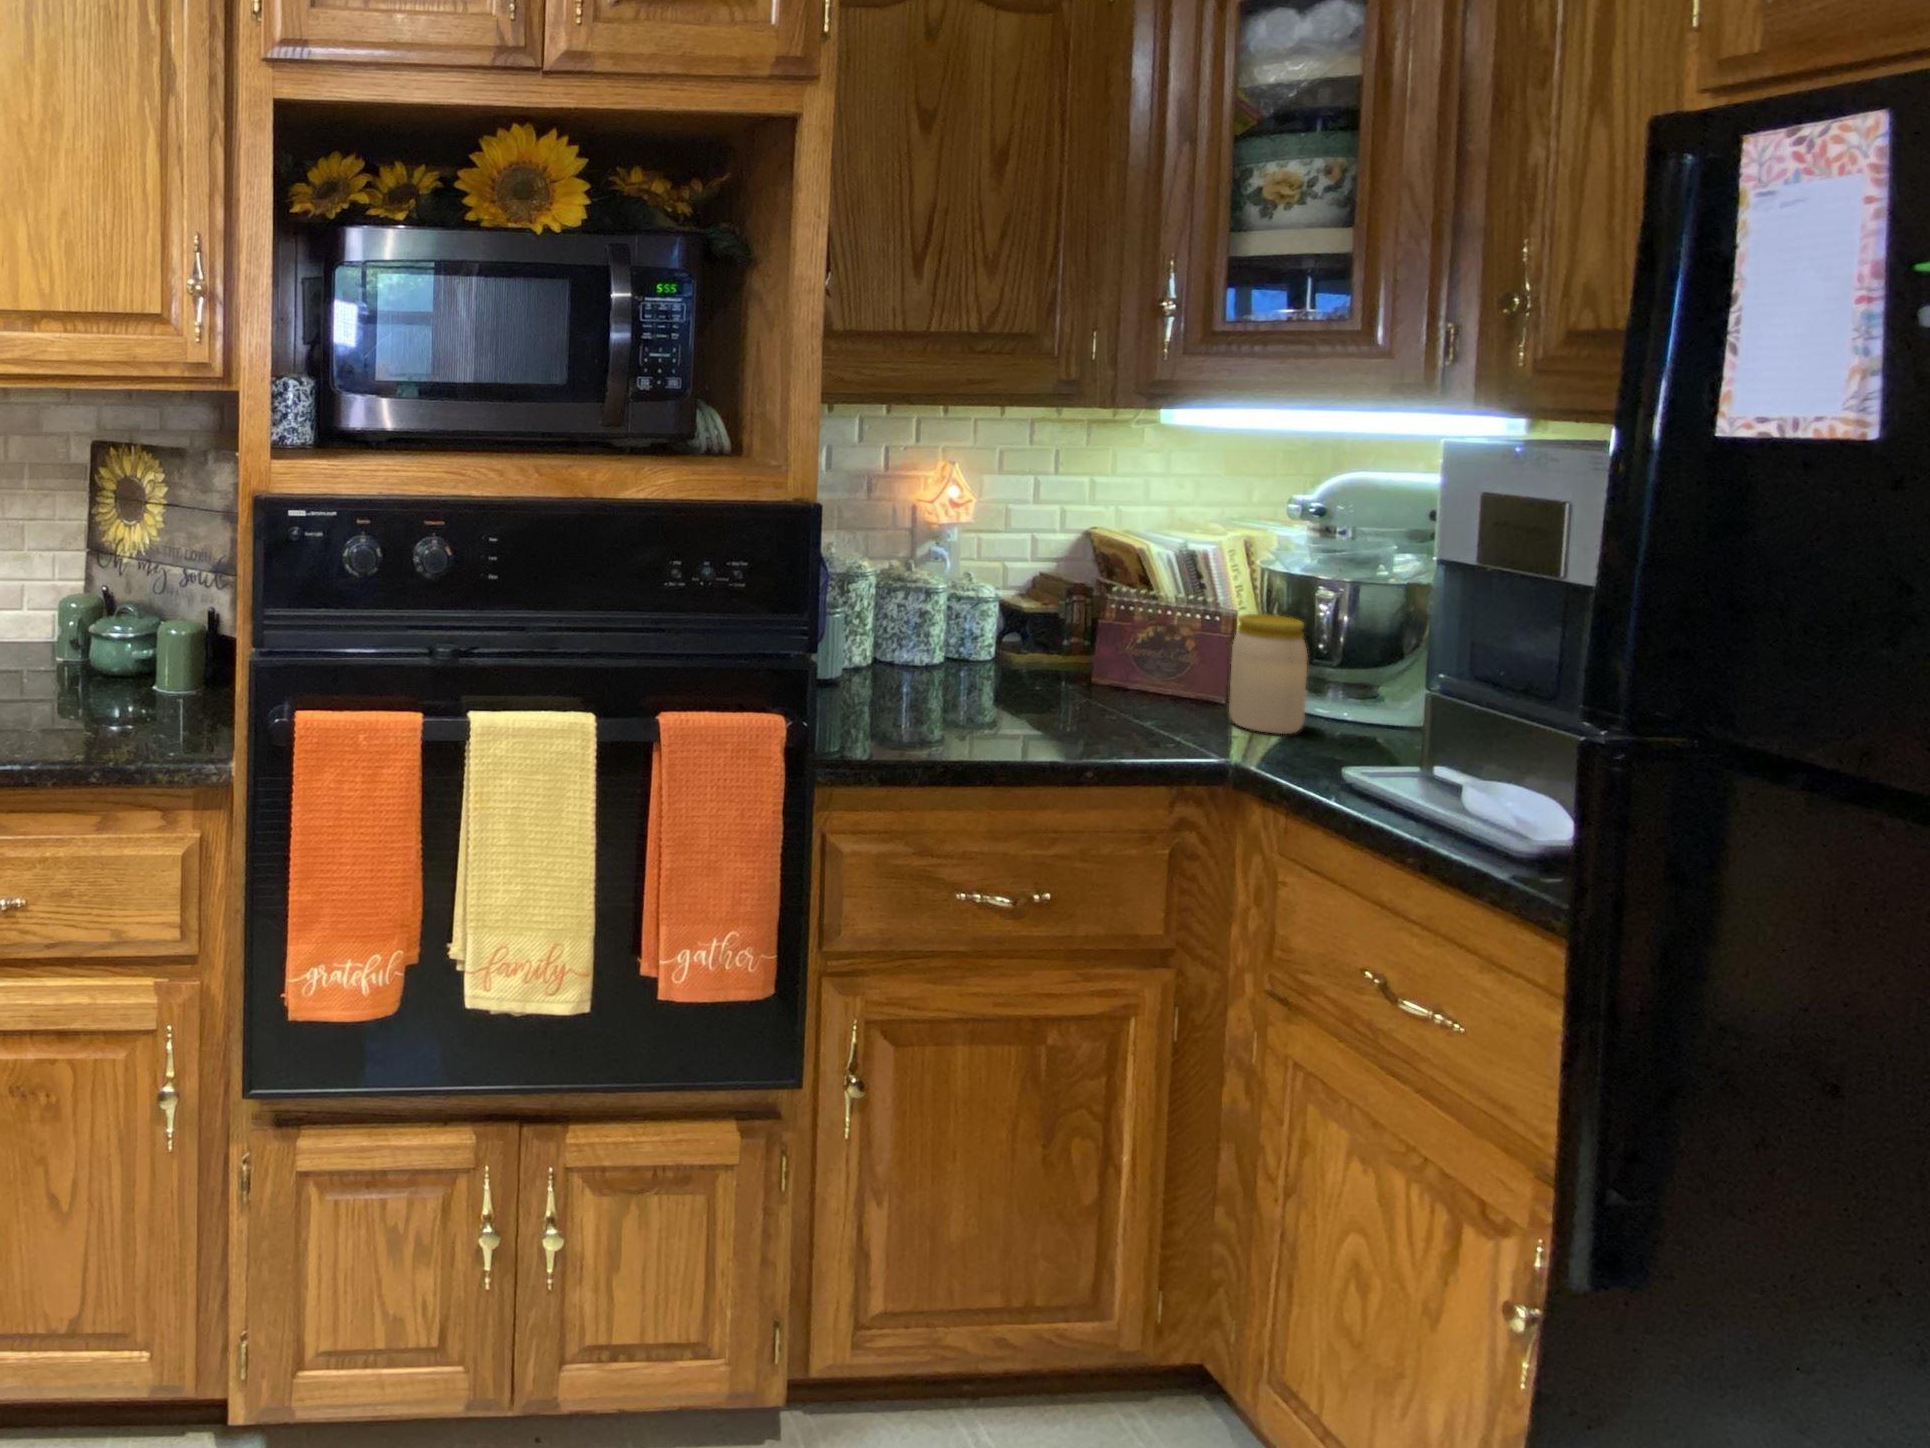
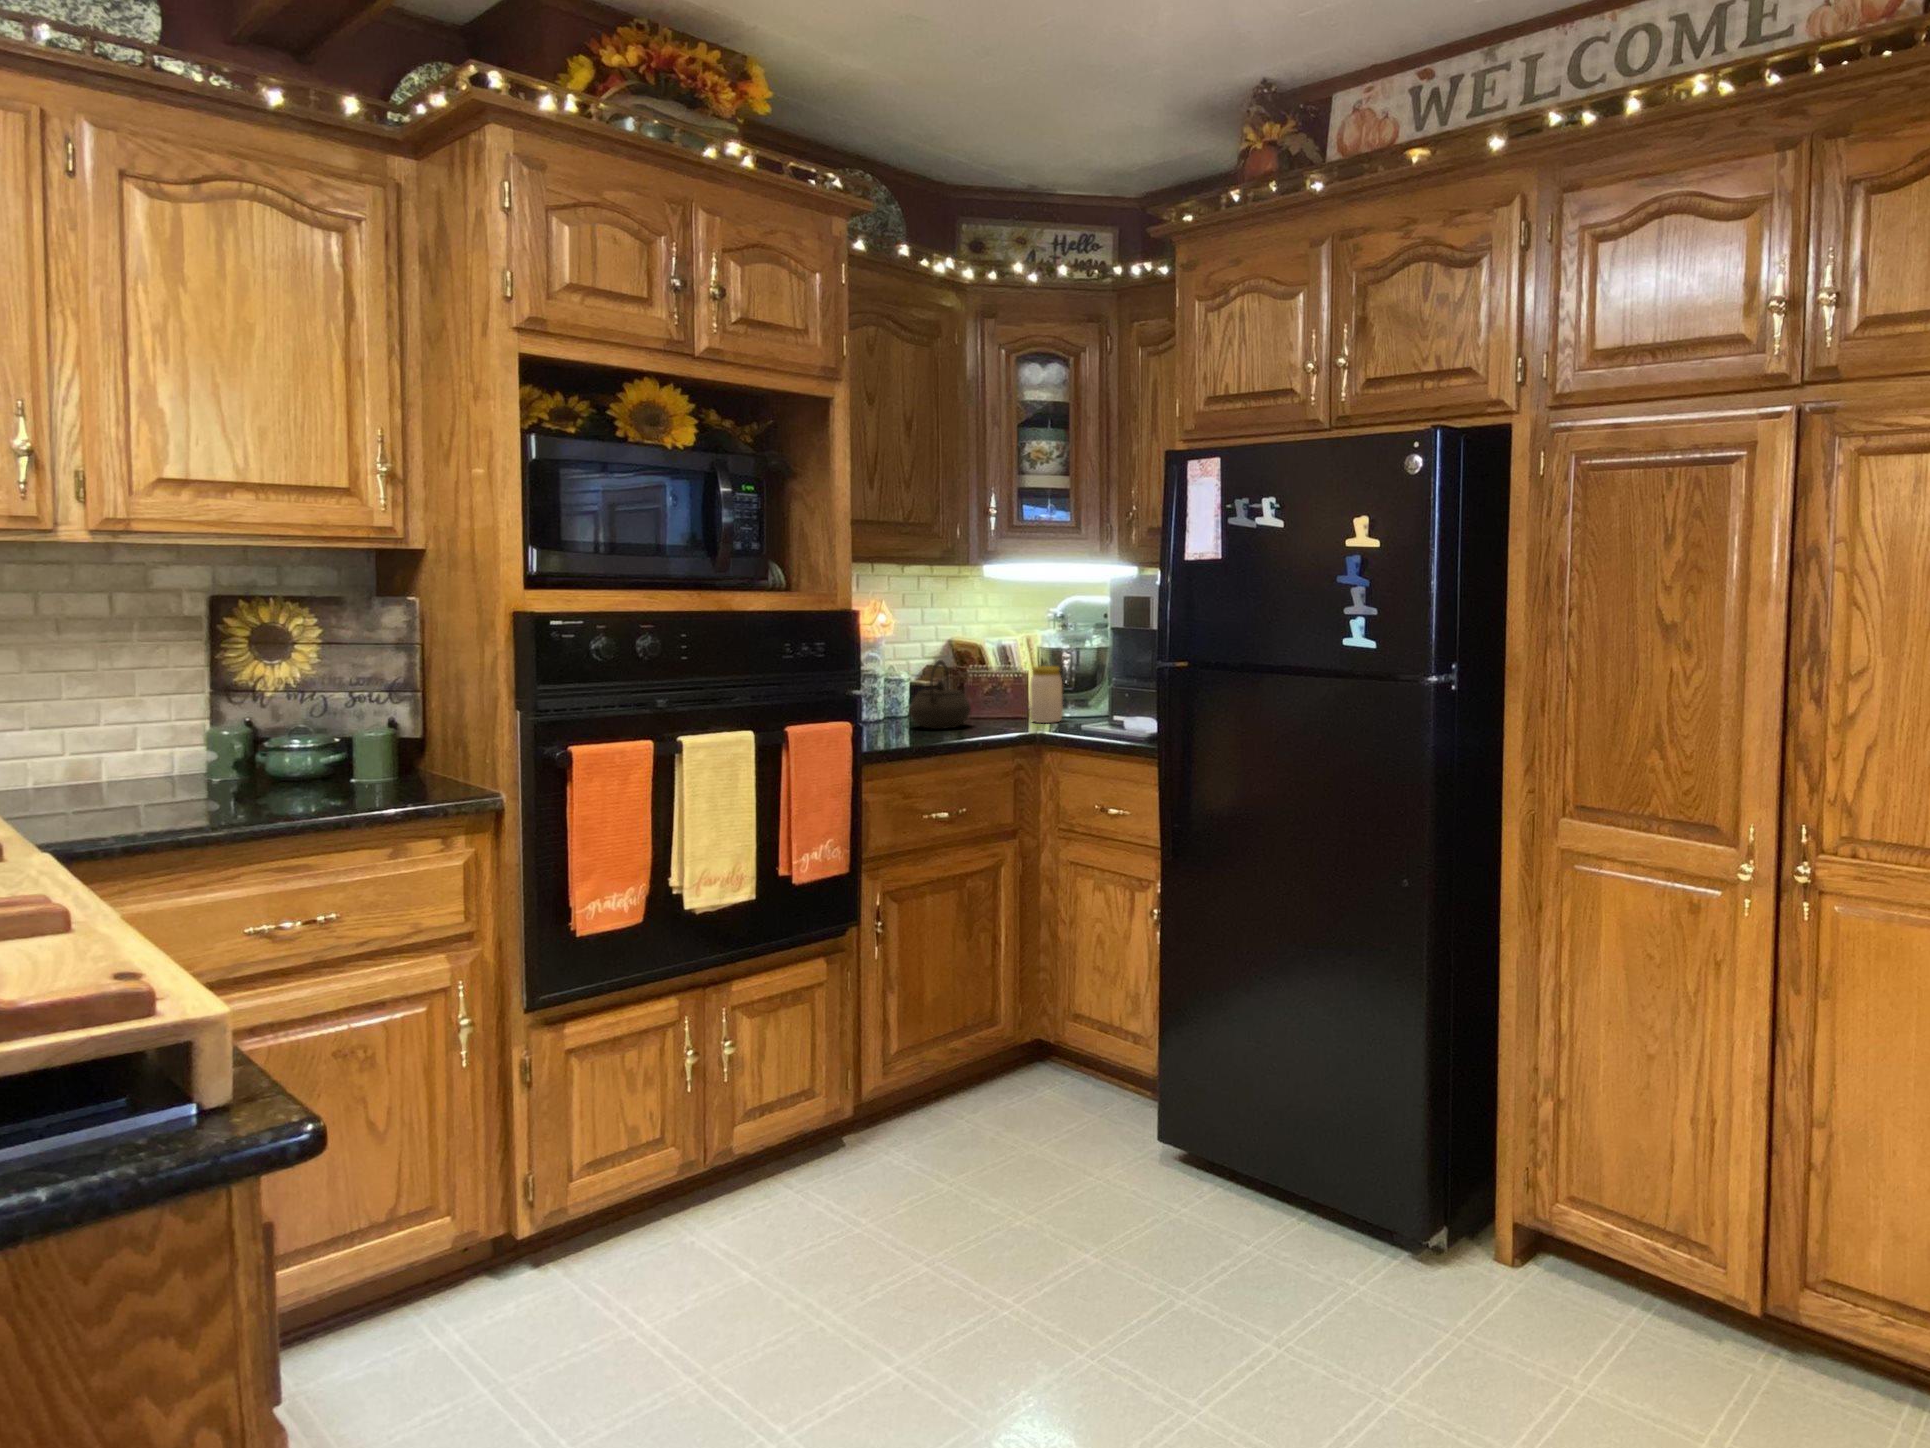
kettle: none [976,583,1097,712] -> present [910,660,971,729]

